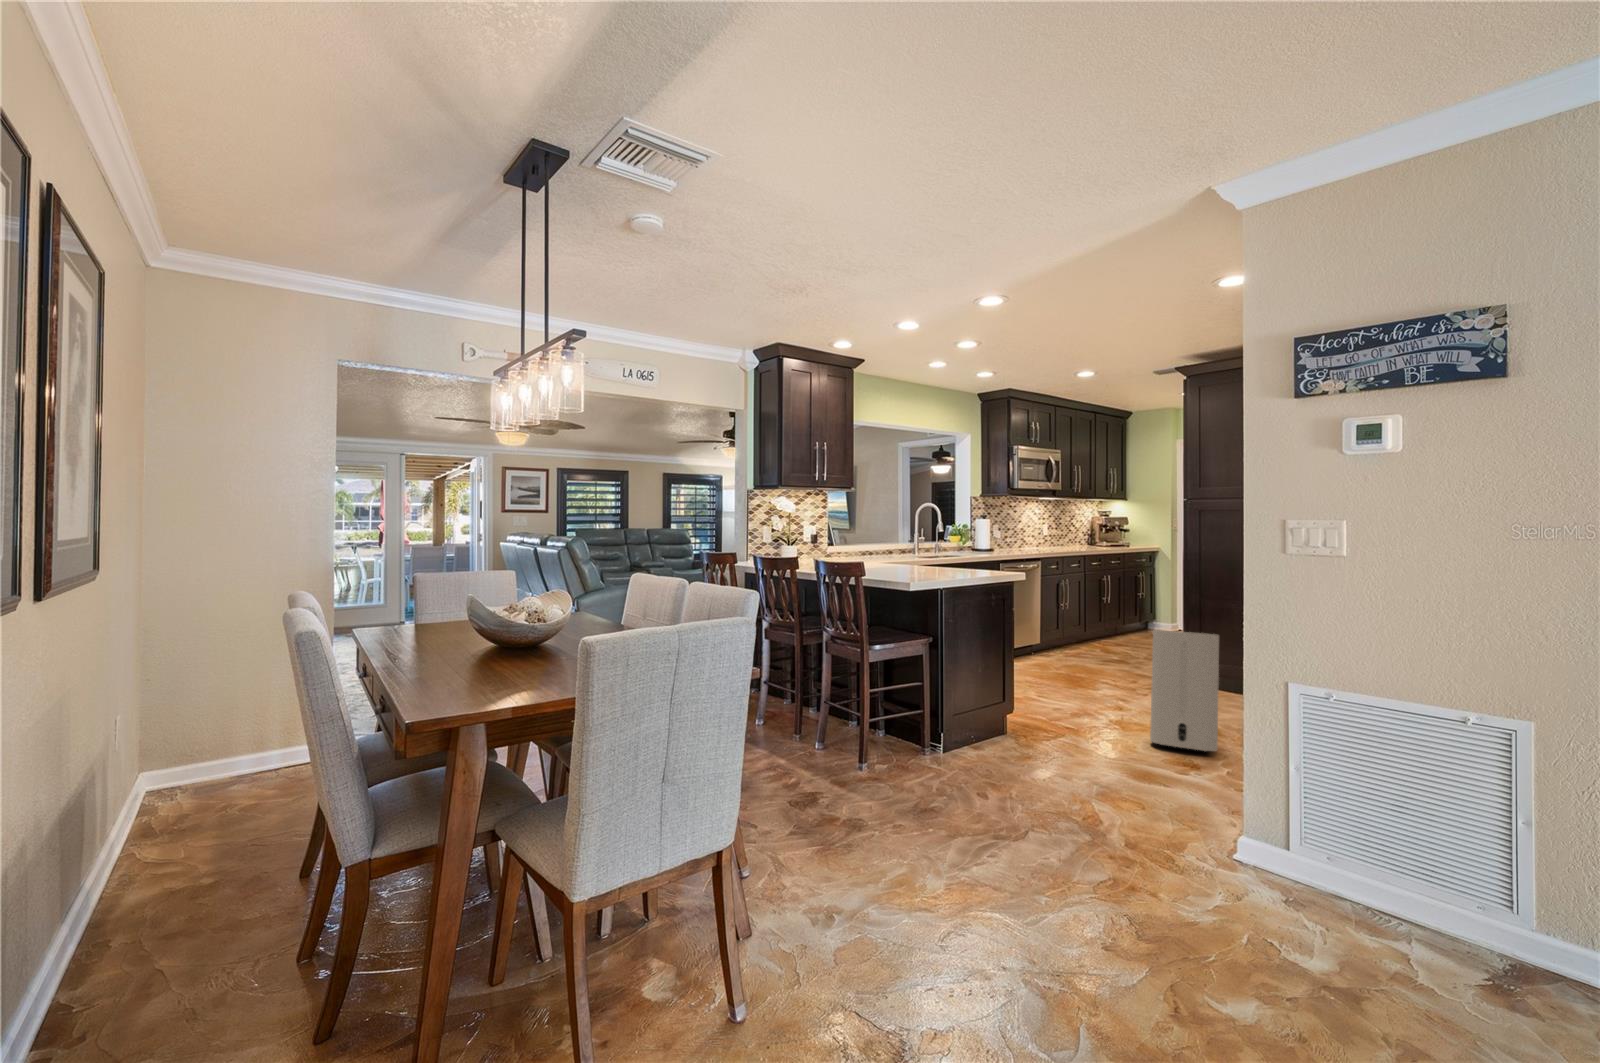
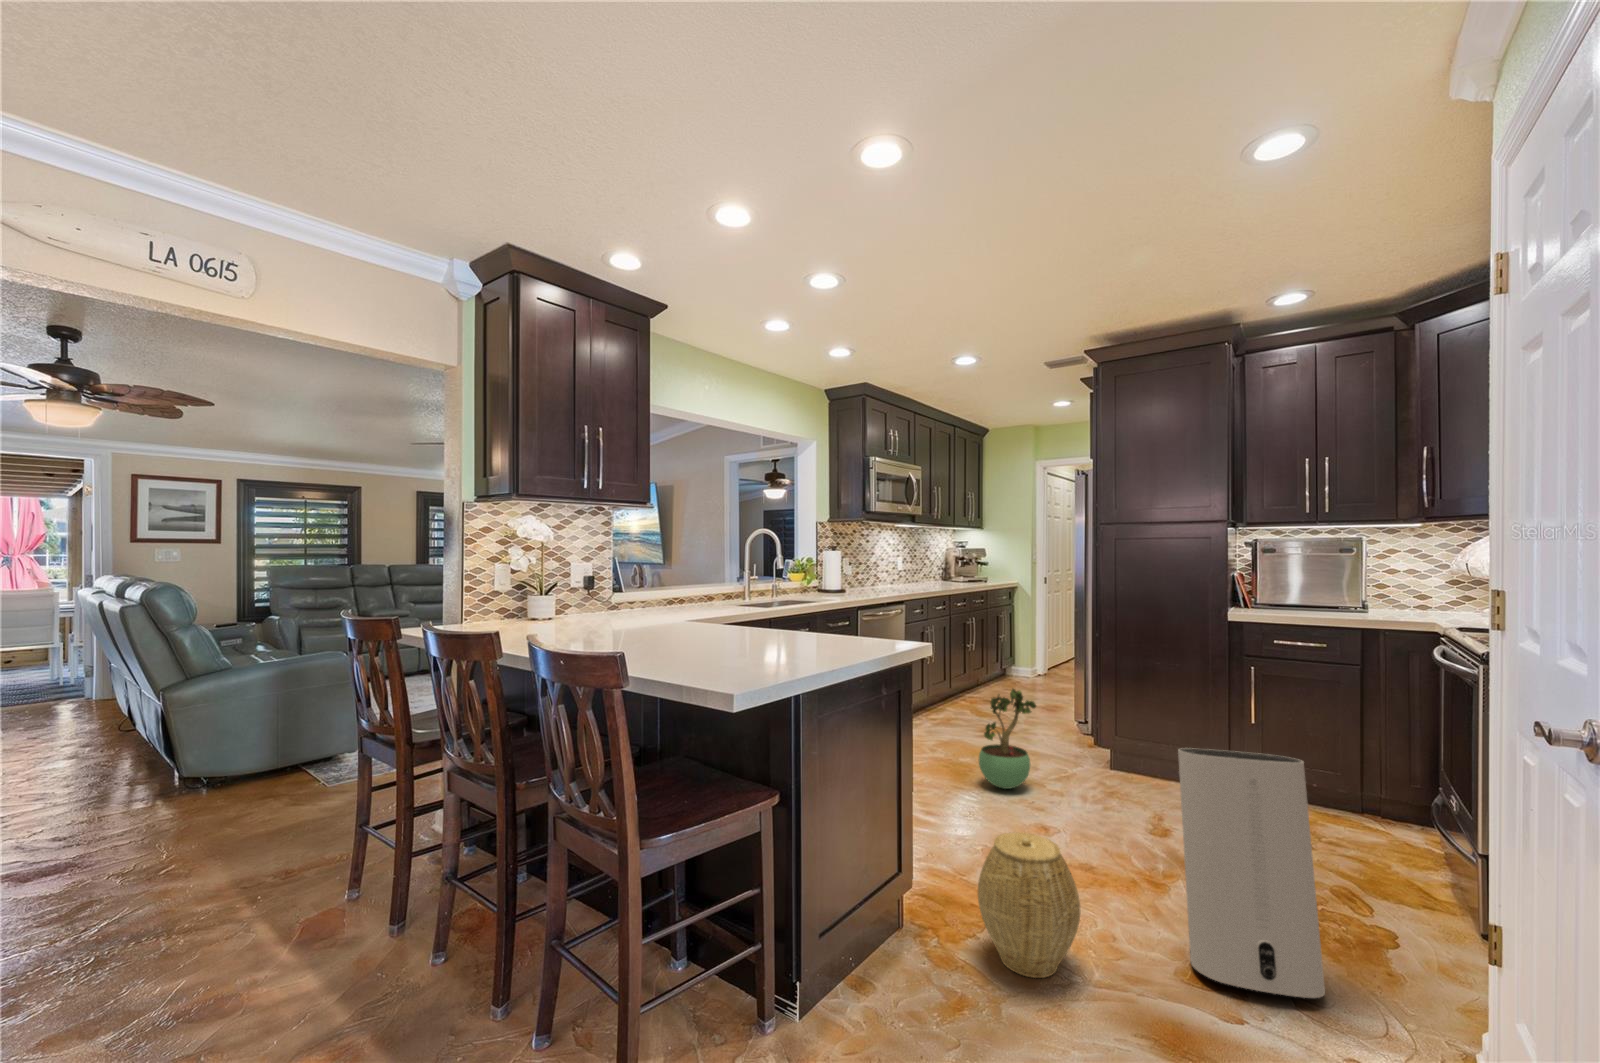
potted plant: none [1076,615,1120,684] -> present [979,689,1036,789]
woven basket: none [1034,672,1088,739] -> present [978,833,1081,978]

